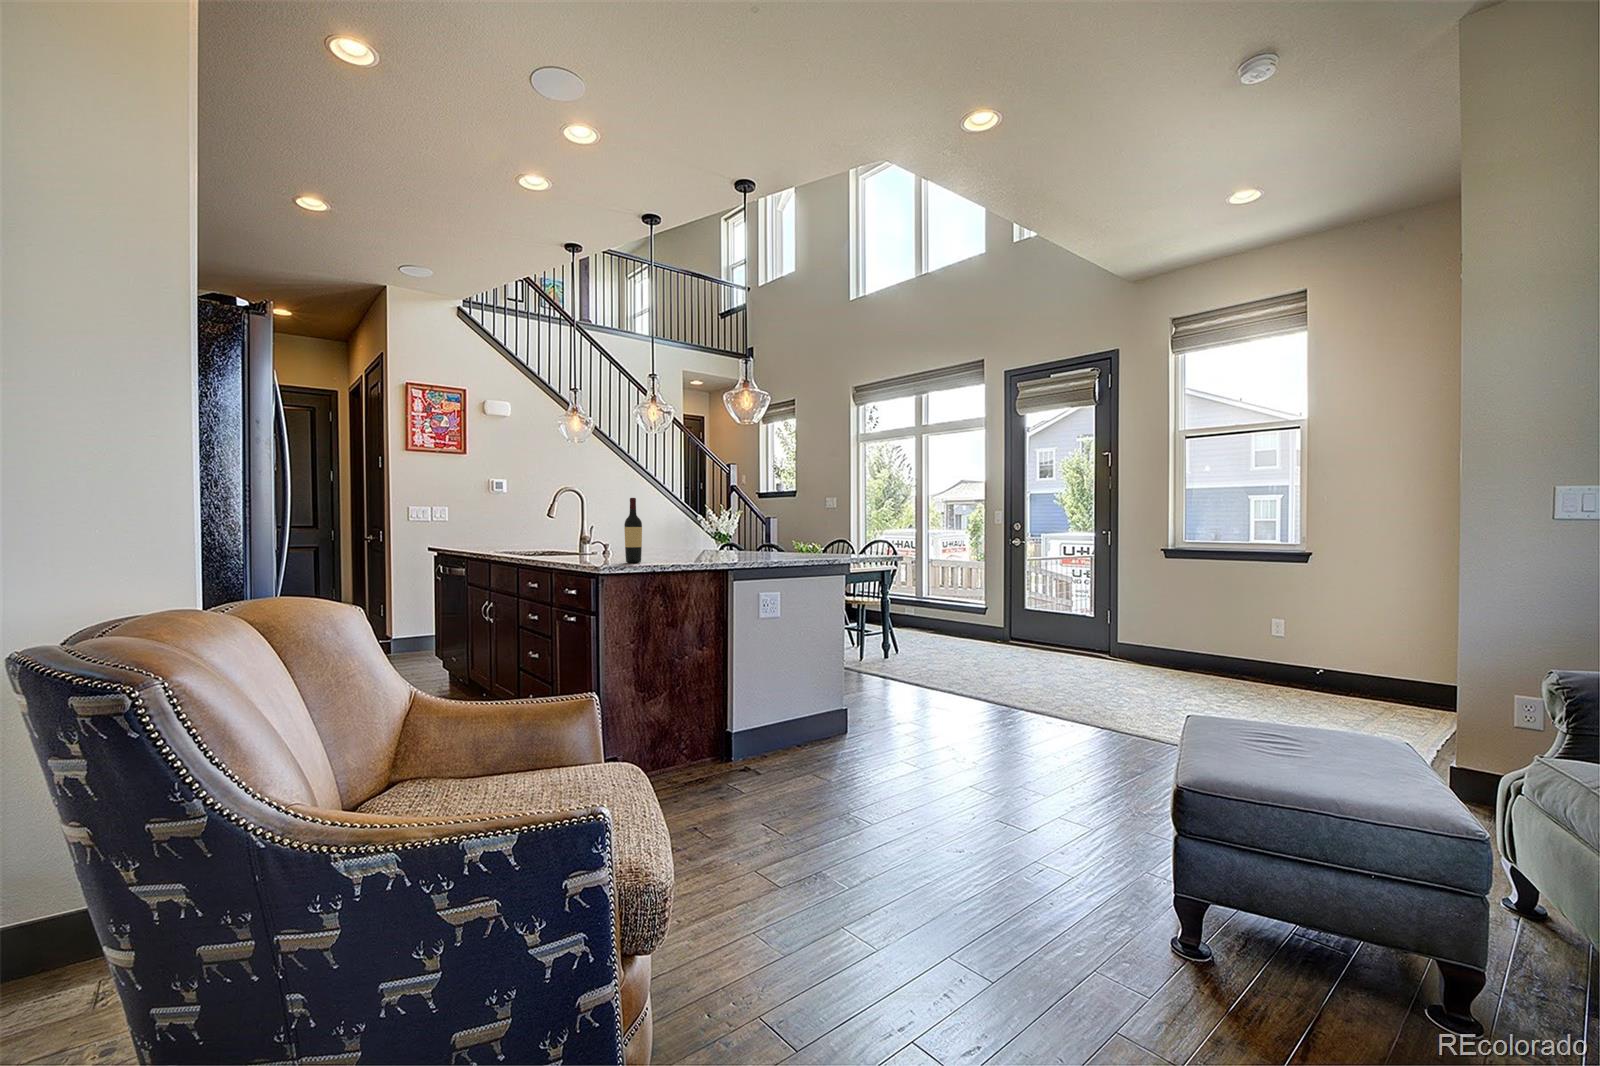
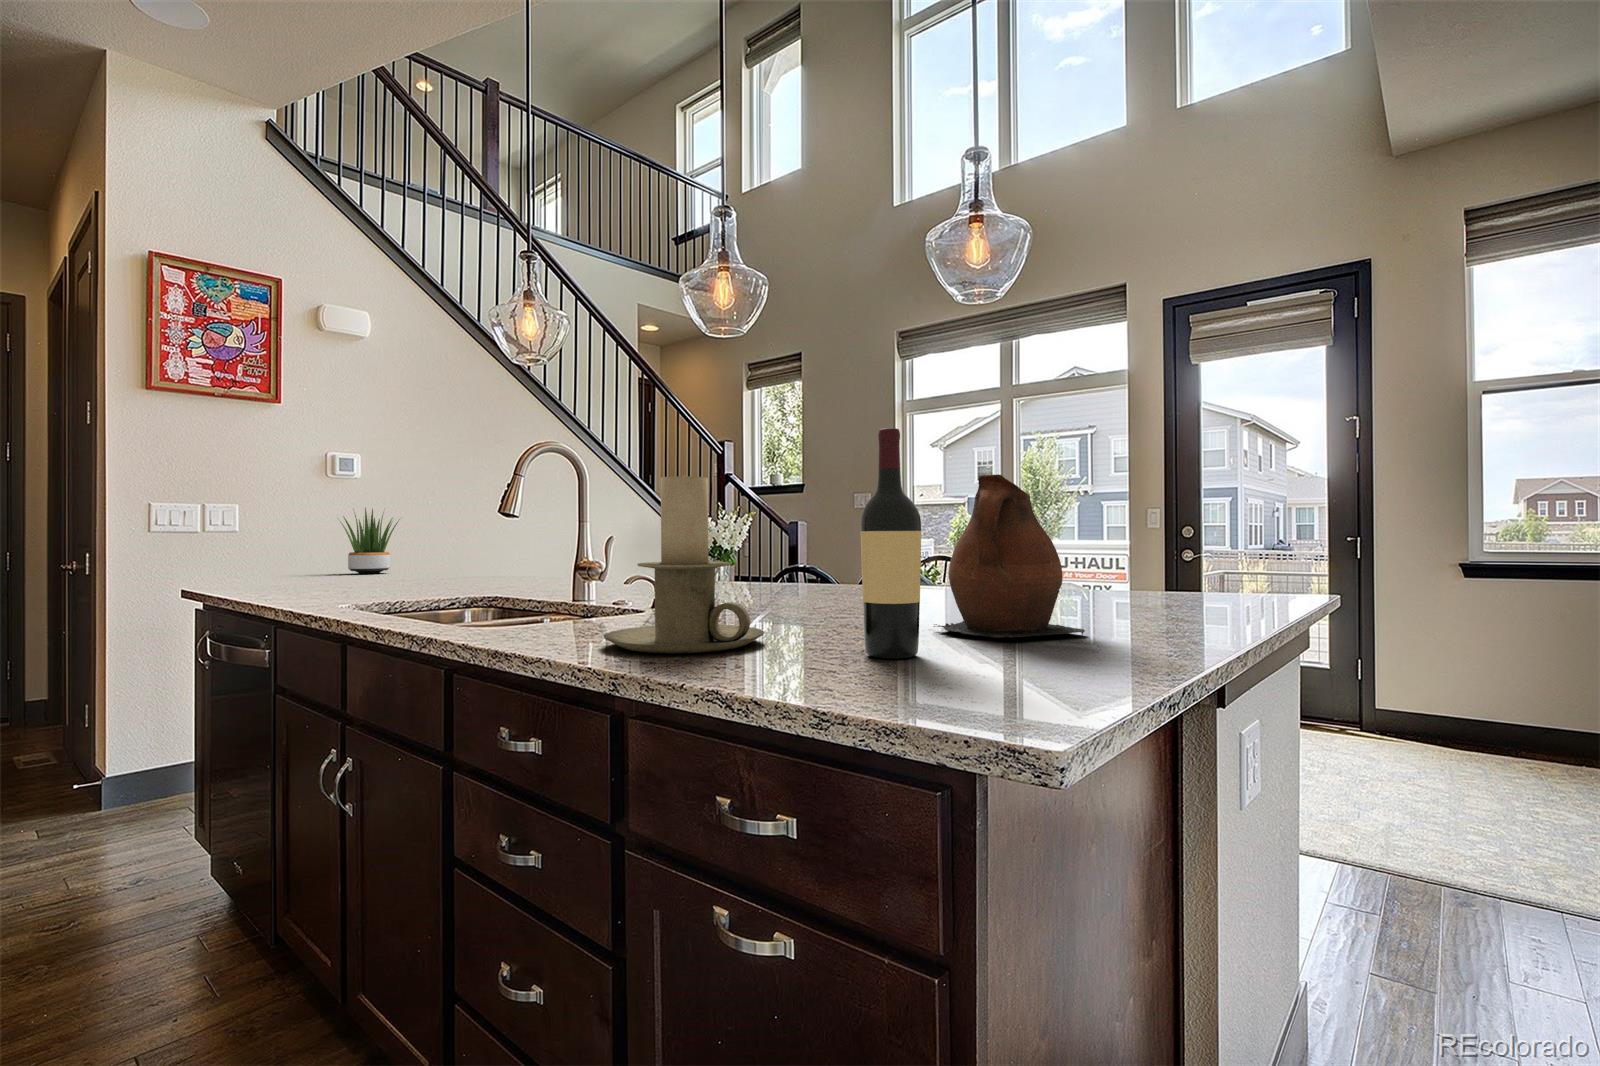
candle holder: none [560,509,611,562] -> present [603,475,765,653]
ceramic pitcher: none [669,509,713,561] -> present [934,475,1085,638]
potted plant: none [495,510,527,545] -> present [338,508,400,574]

